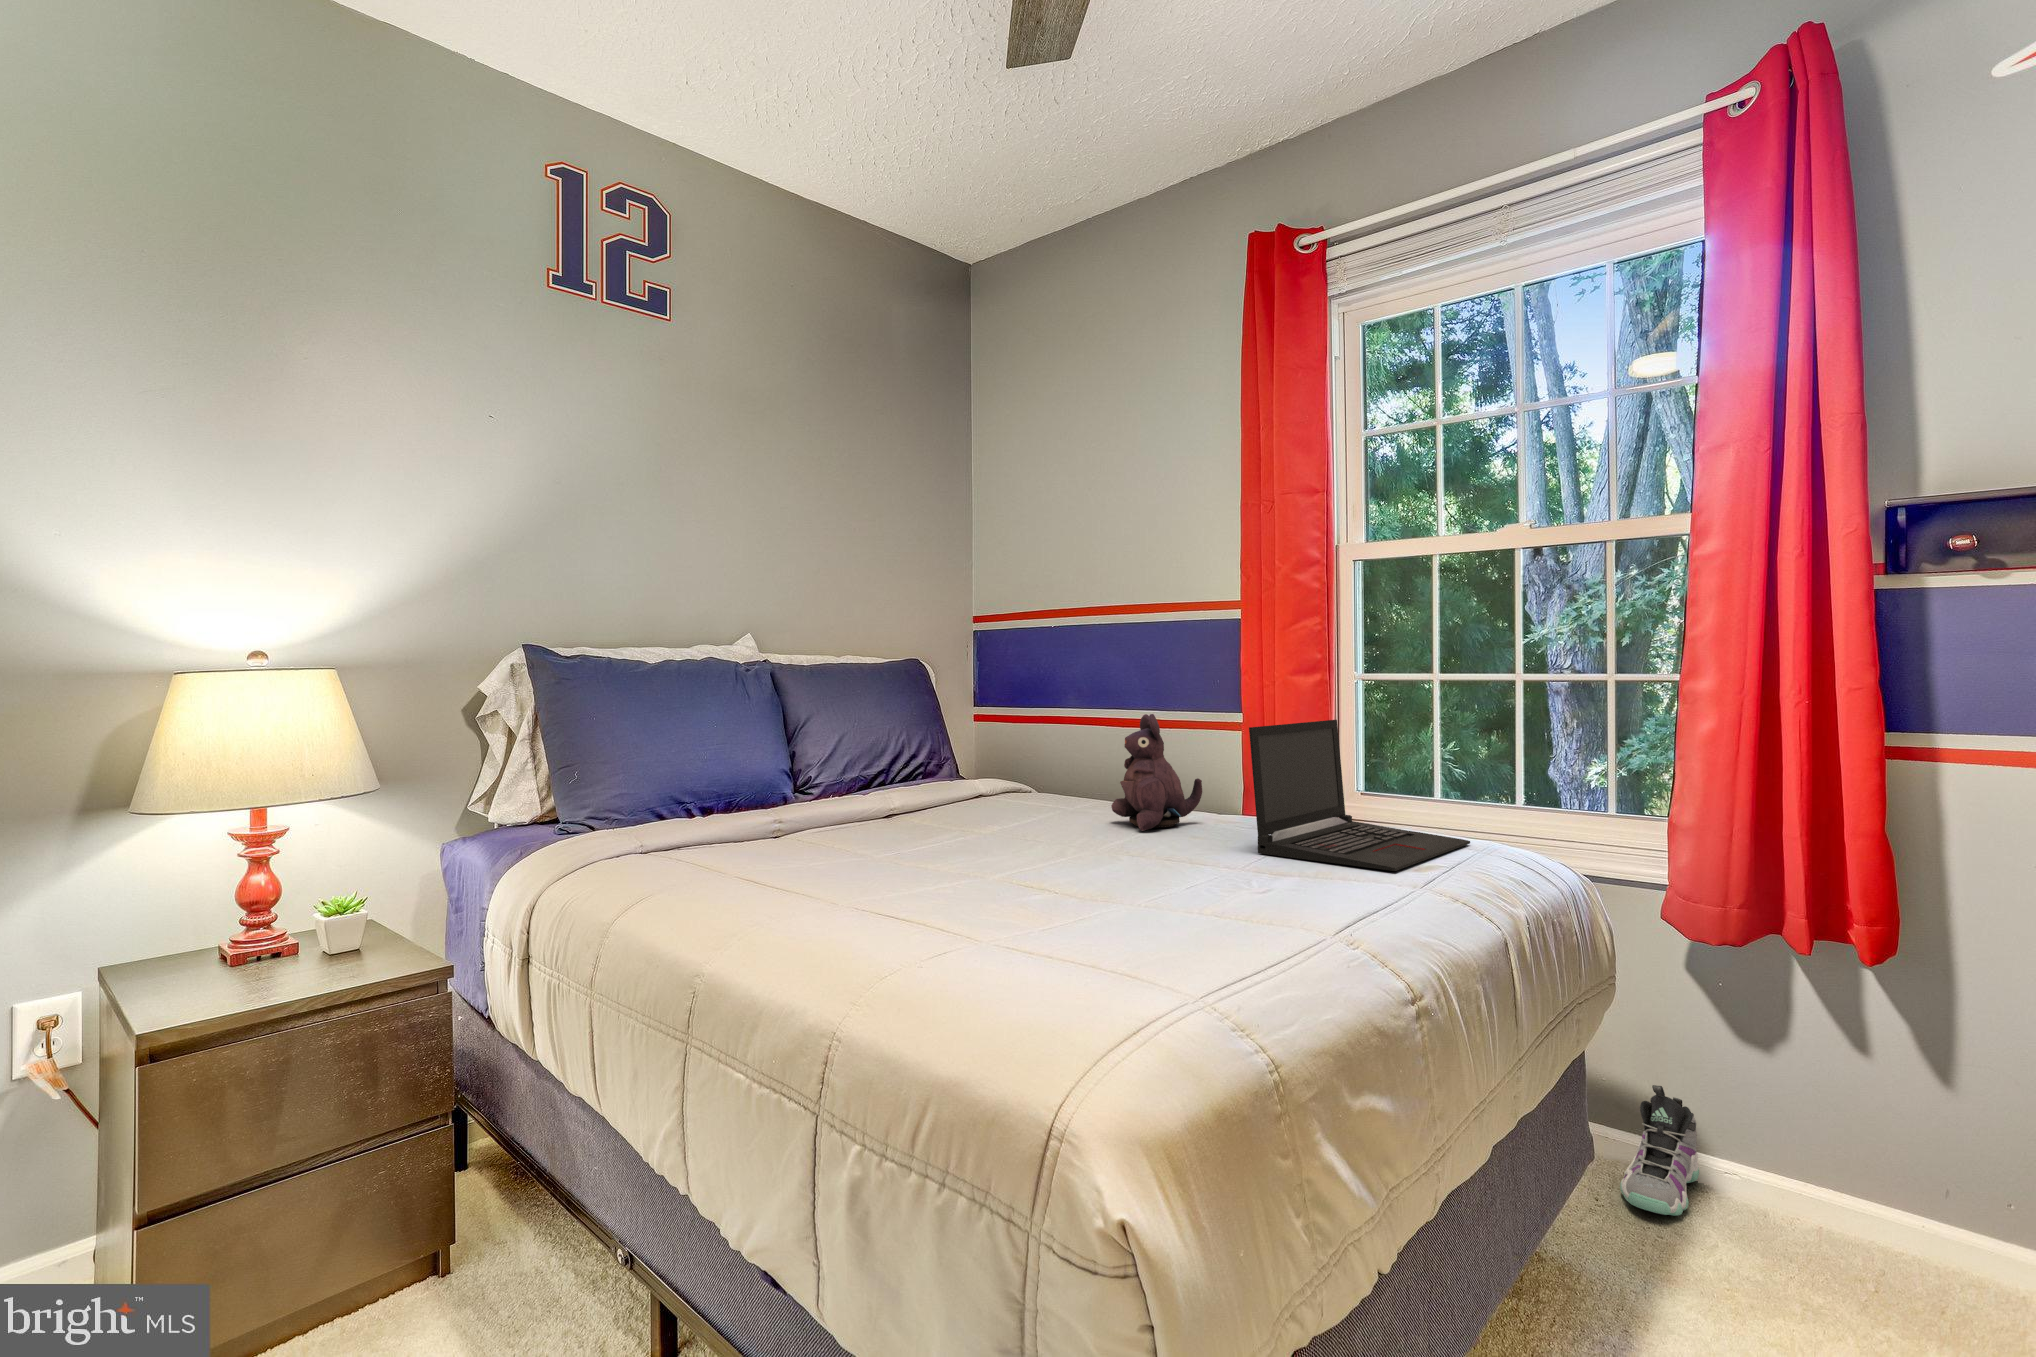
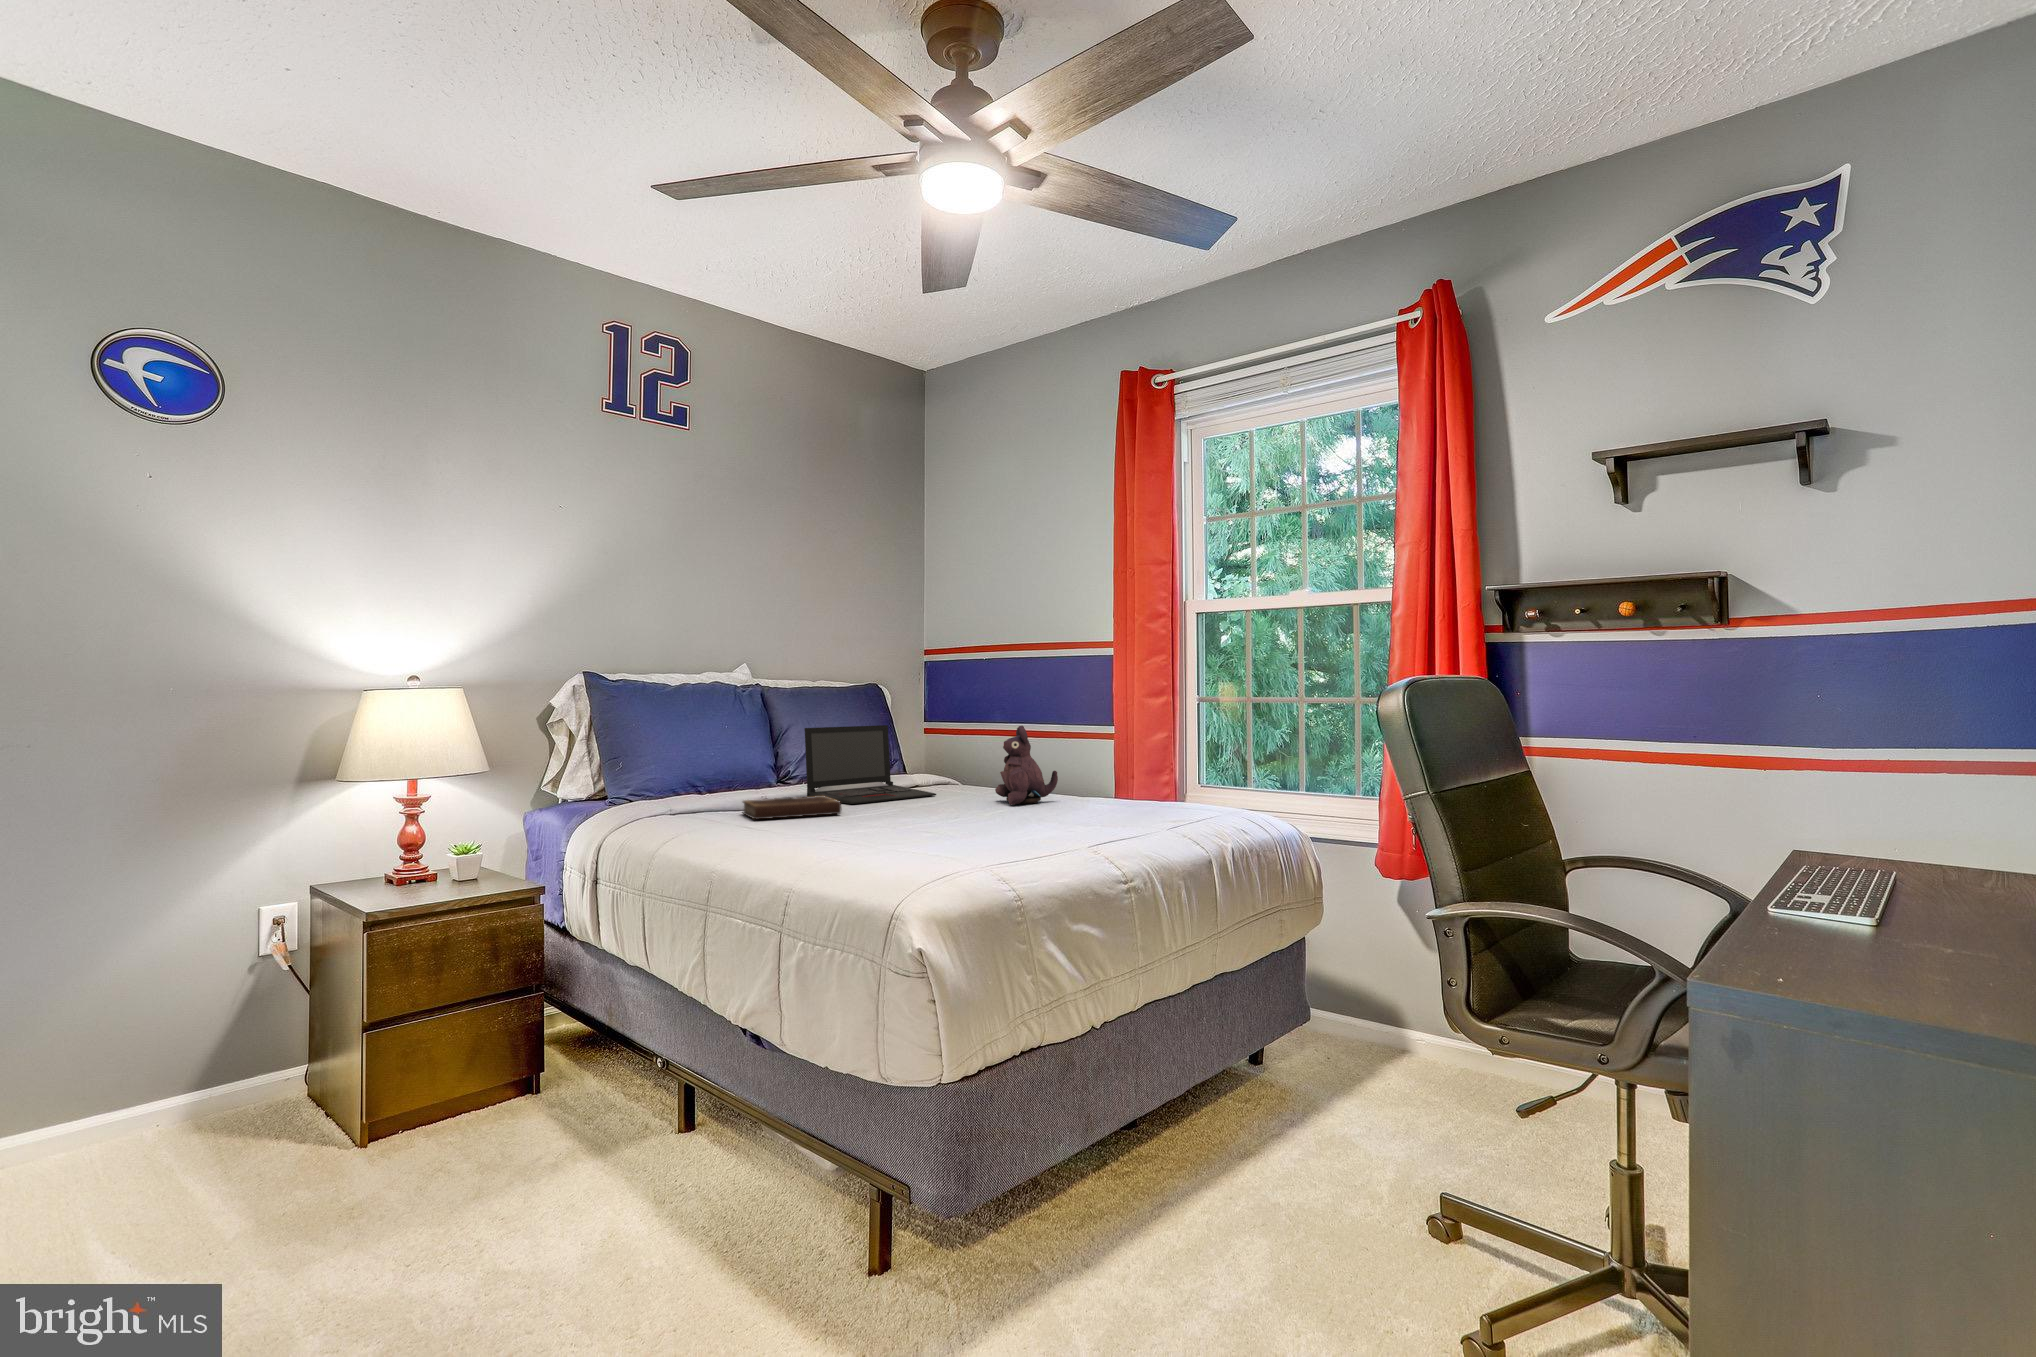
laptop: present [1249,720,1470,871] -> present [805,725,936,804]
notebook: none [749,821,900,864] -> present [743,796,841,819]
sneaker: present [1620,1085,1699,1216] -> none [1328,981,1389,1062]

